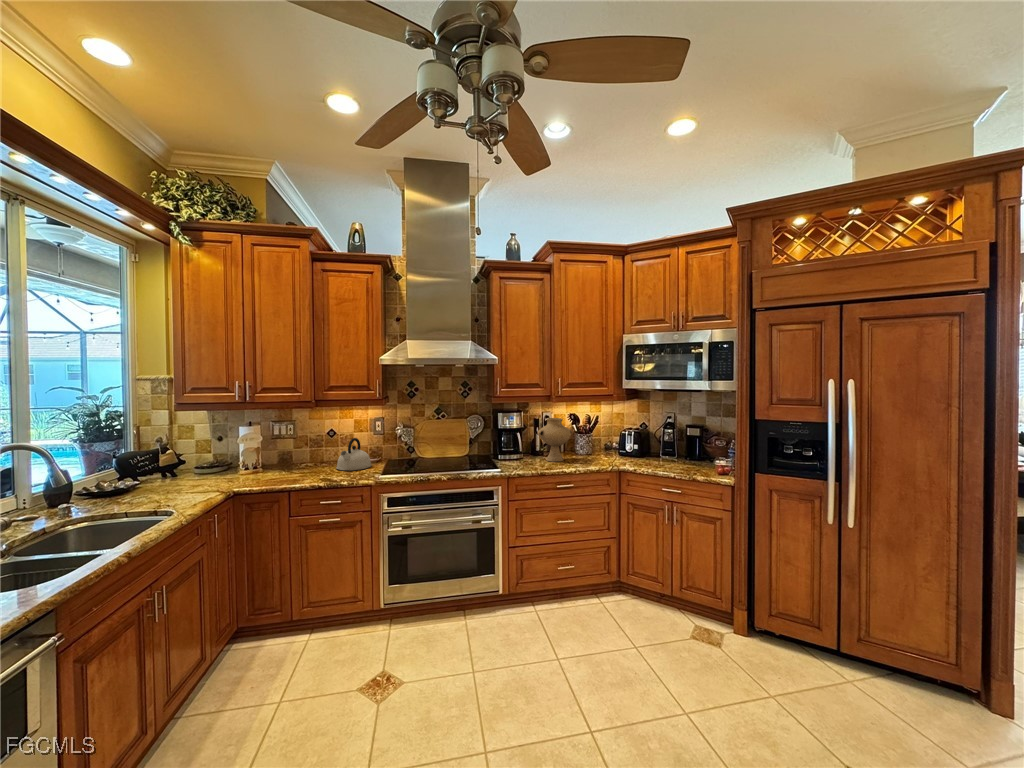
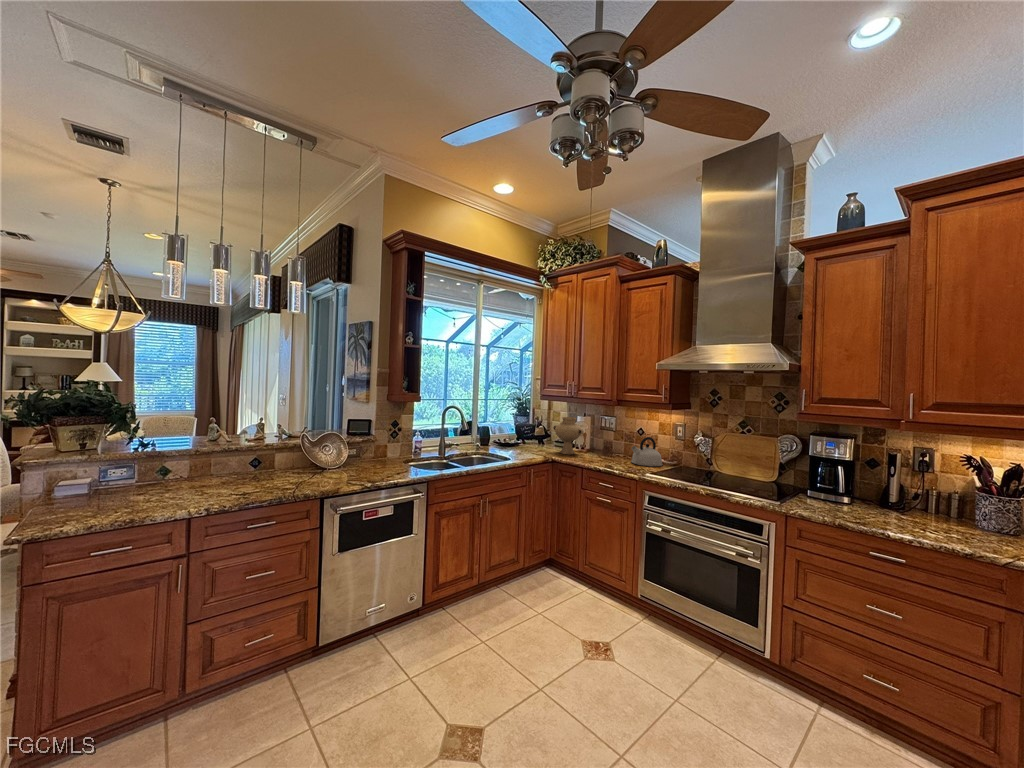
vase: present [537,418,572,462] -> present [553,417,584,454]

